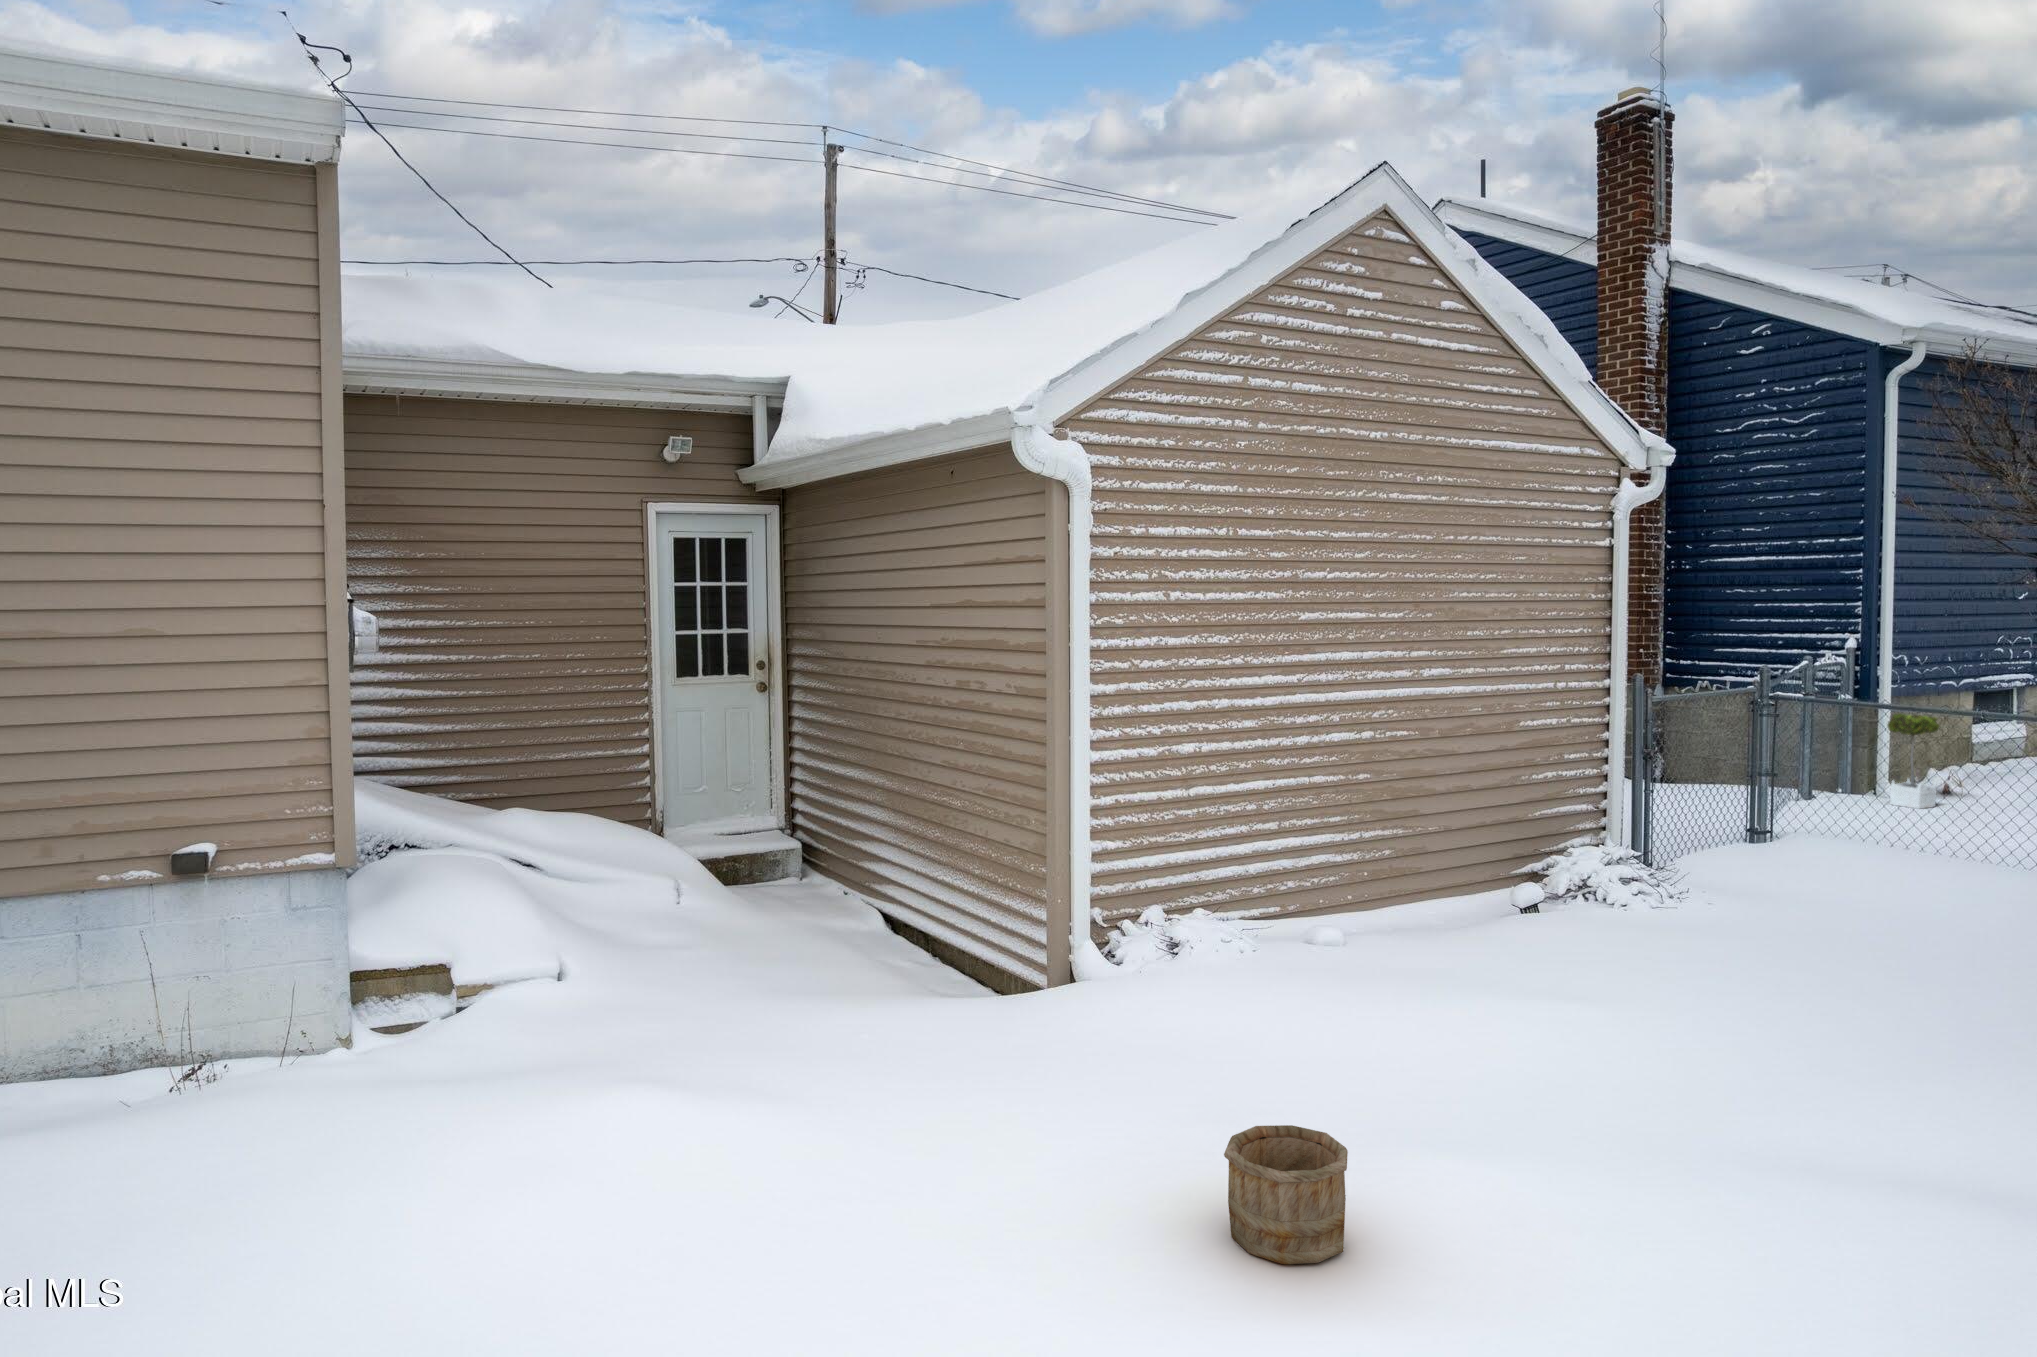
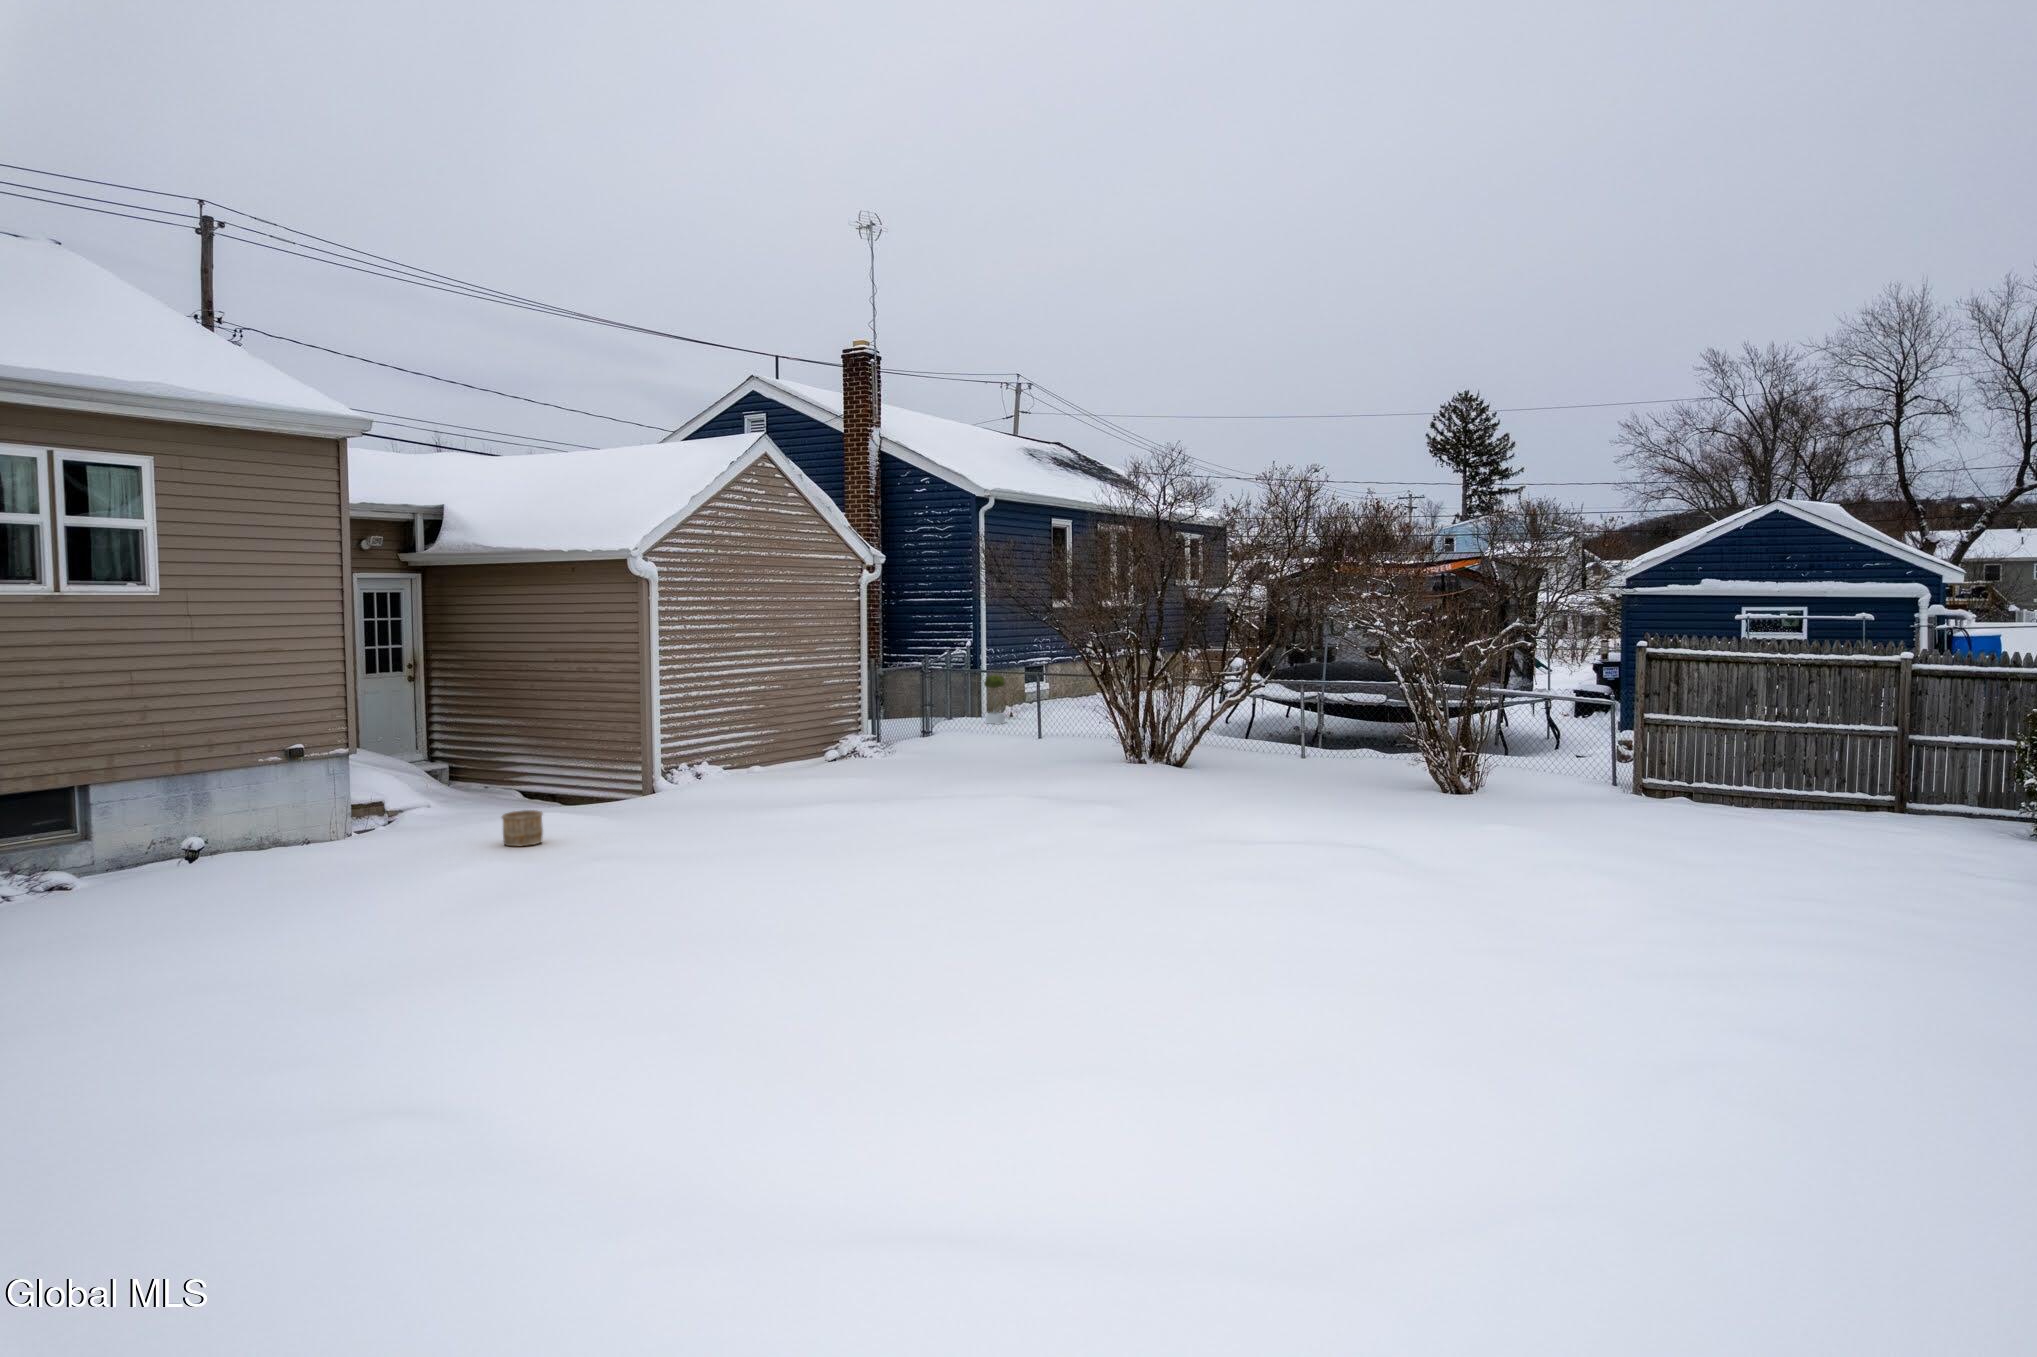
wooden bucket: present [1224,1125,1348,1264] -> present [502,810,543,846]

